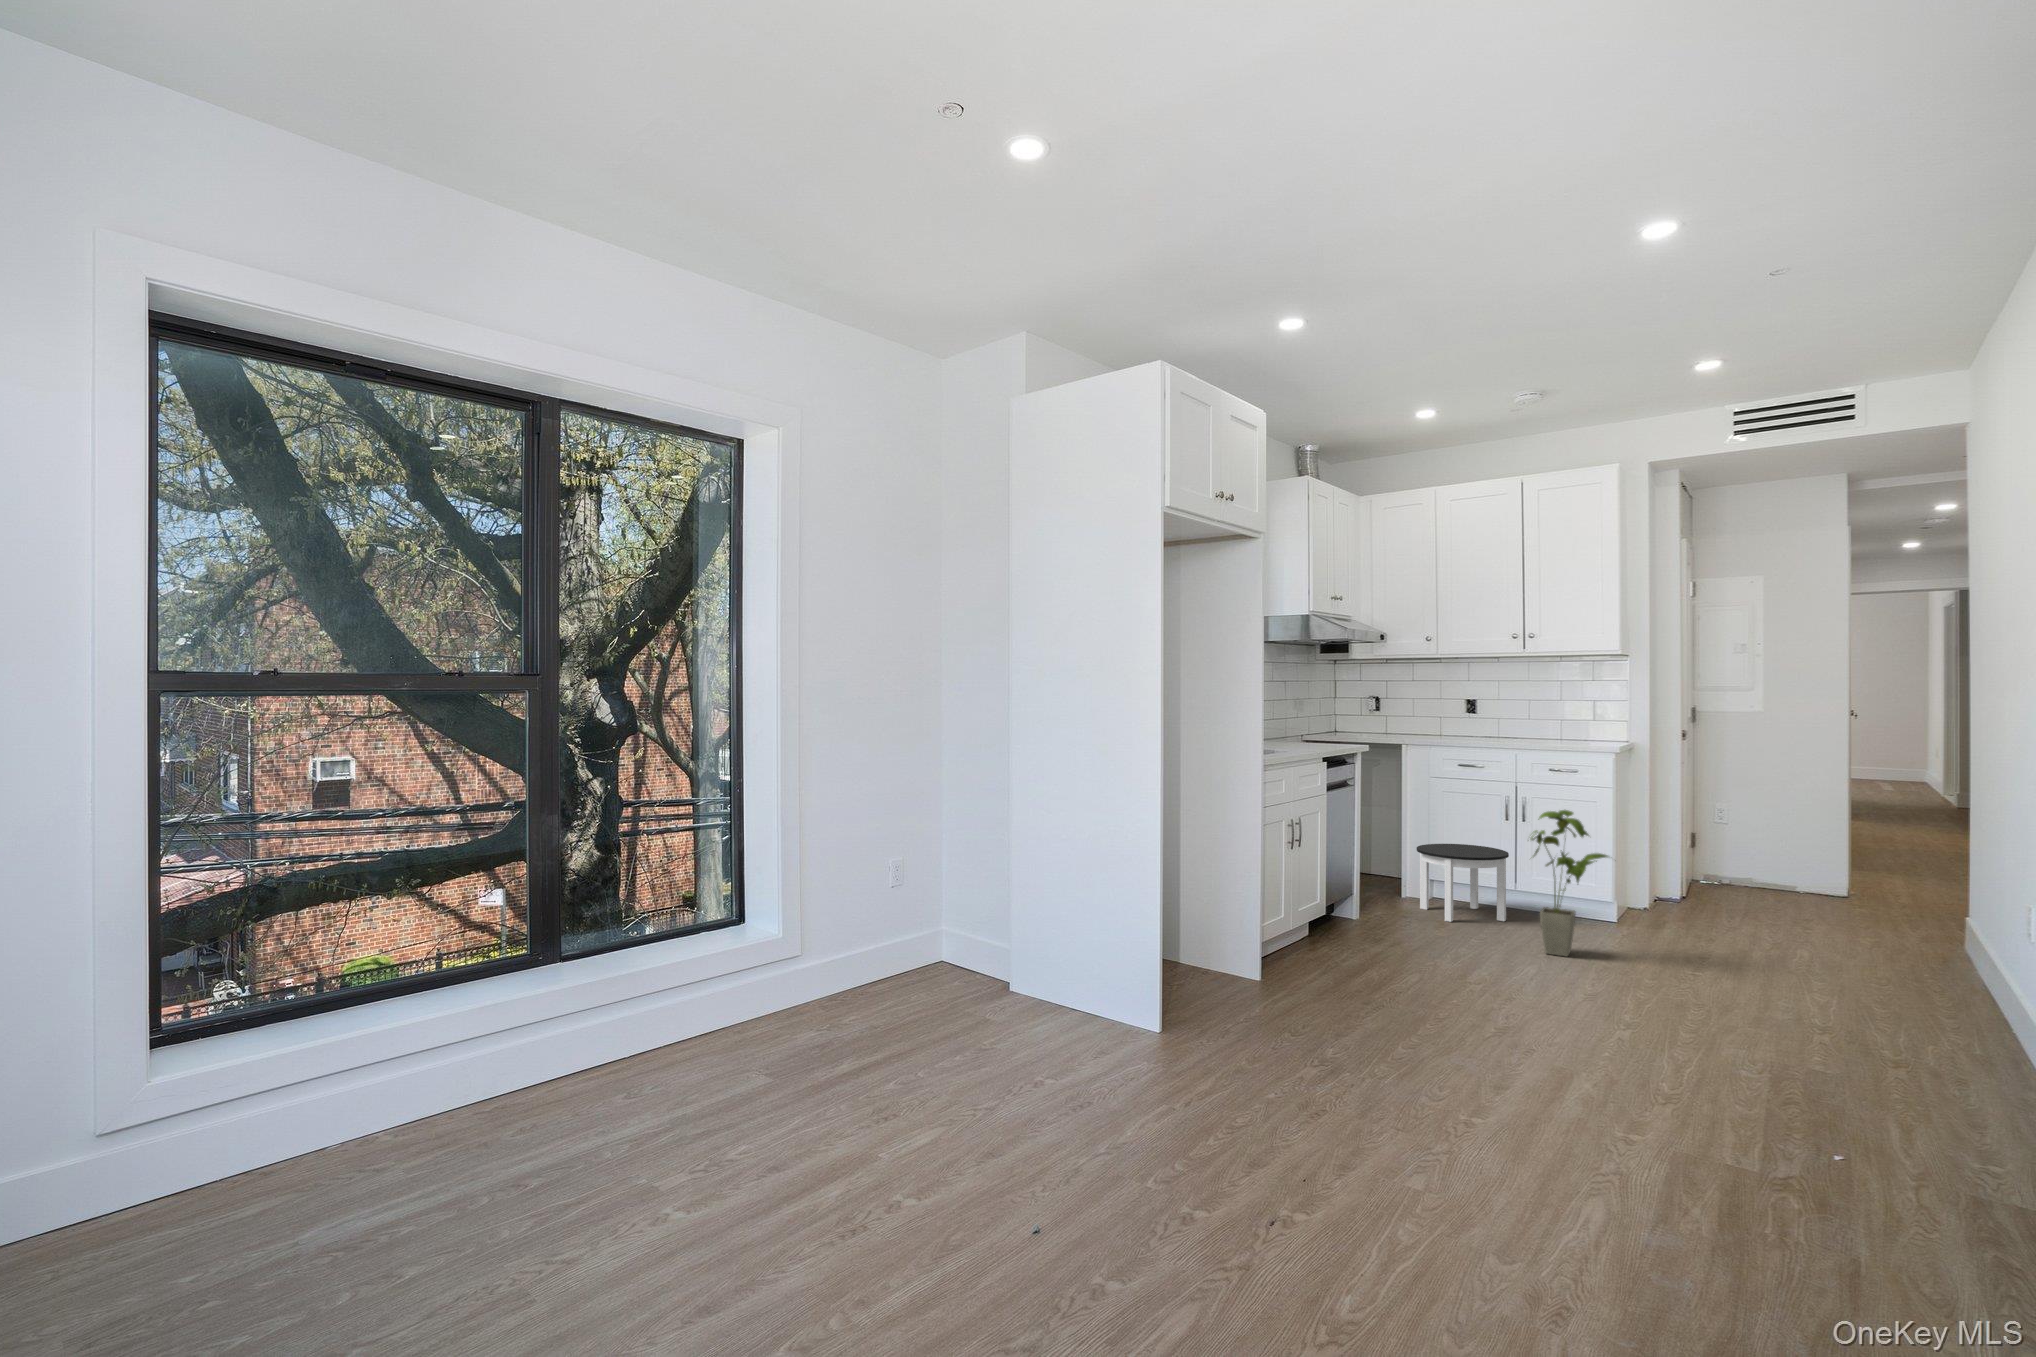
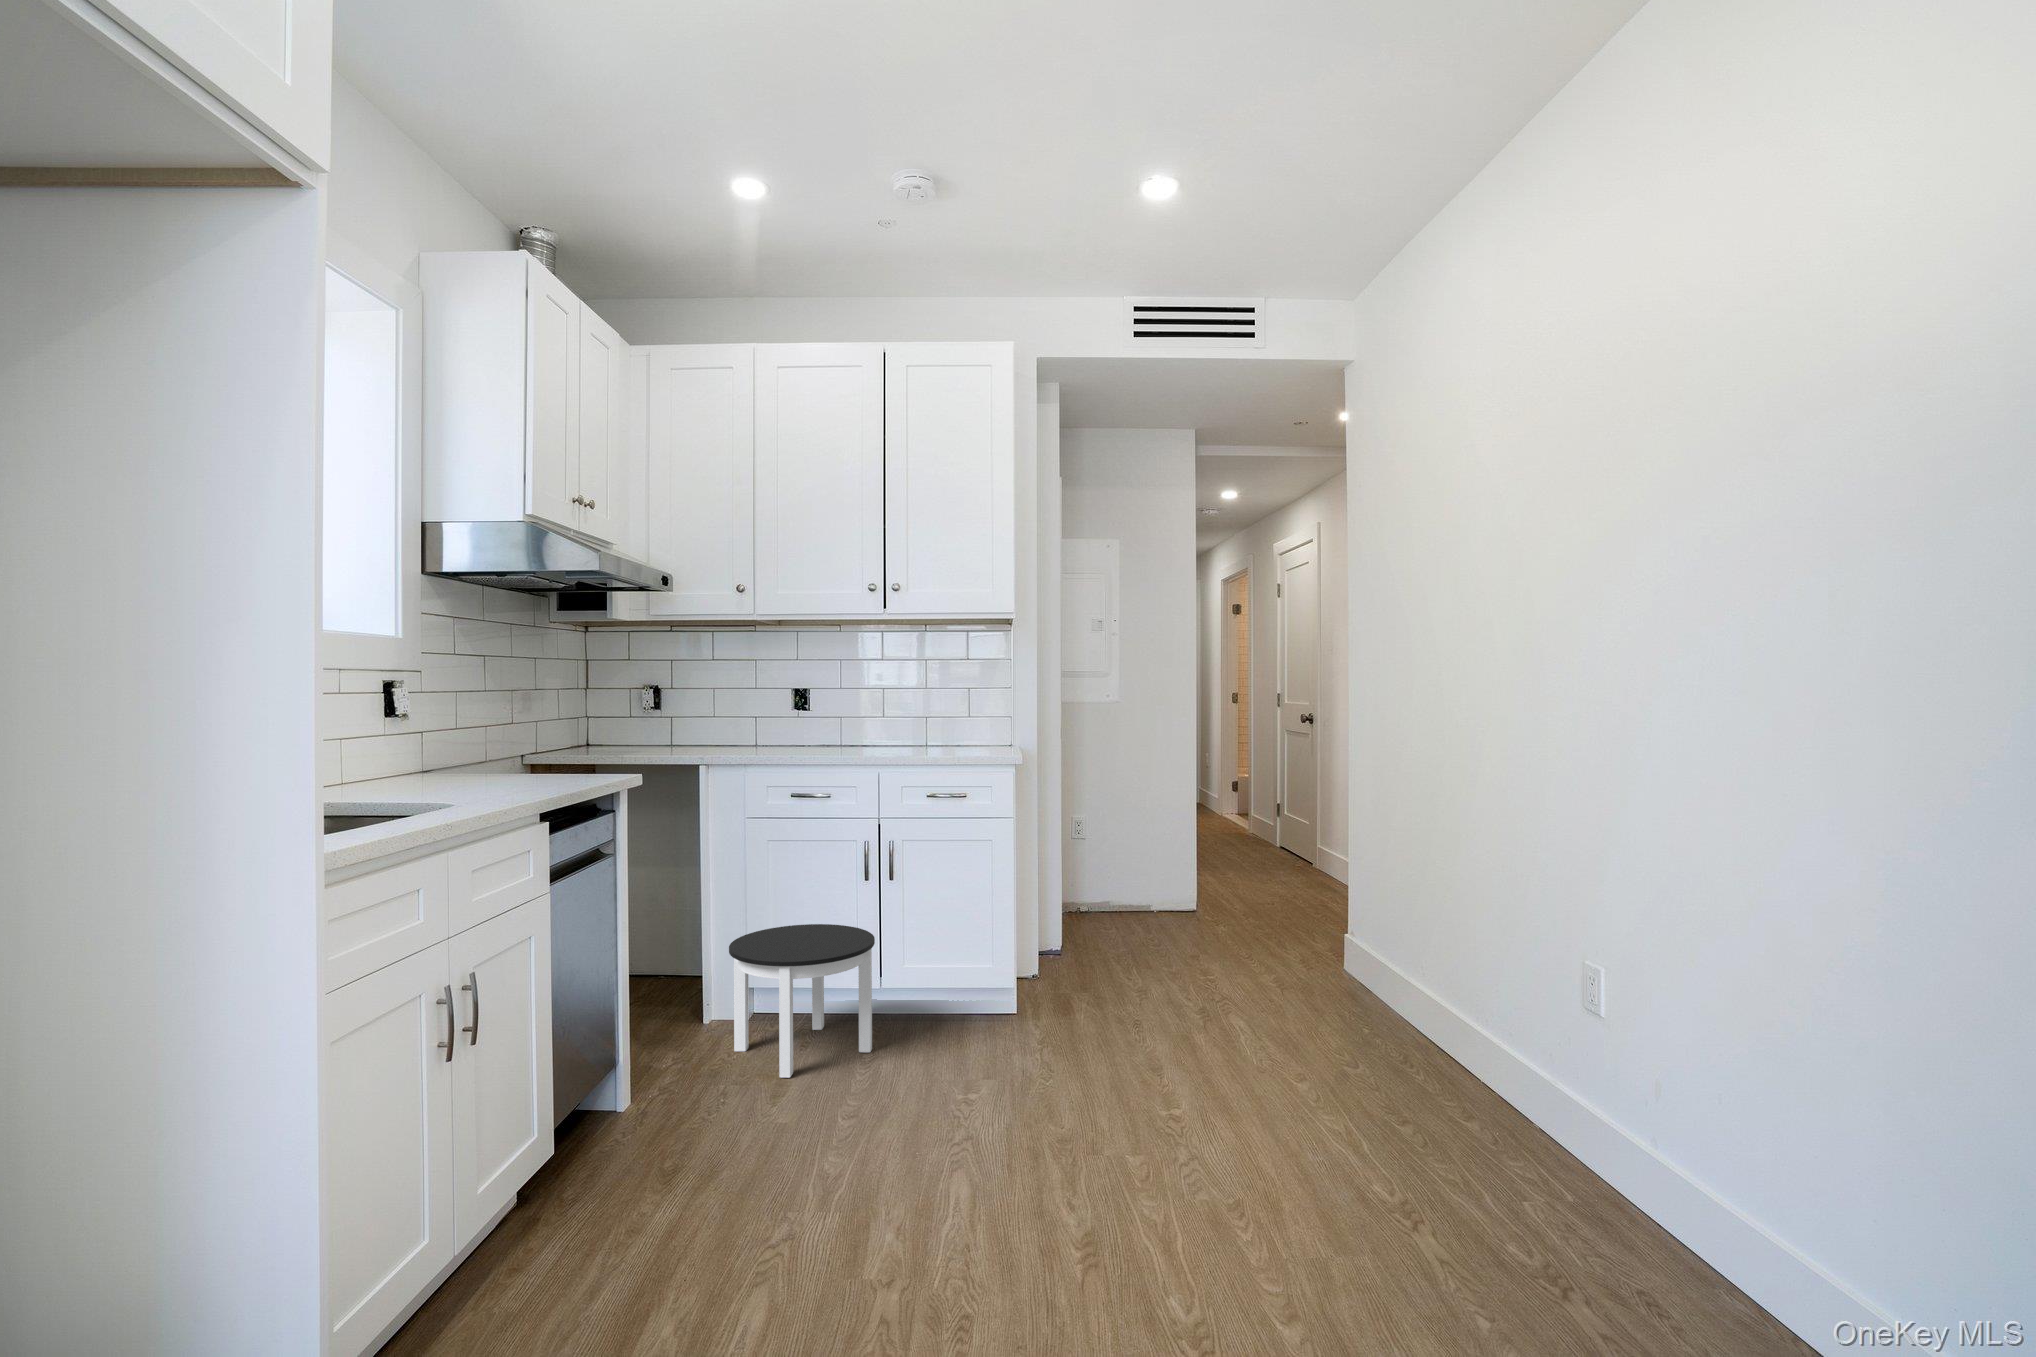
house plant: present [1531,810,1608,957] -> none [924,871,1056,1131]

